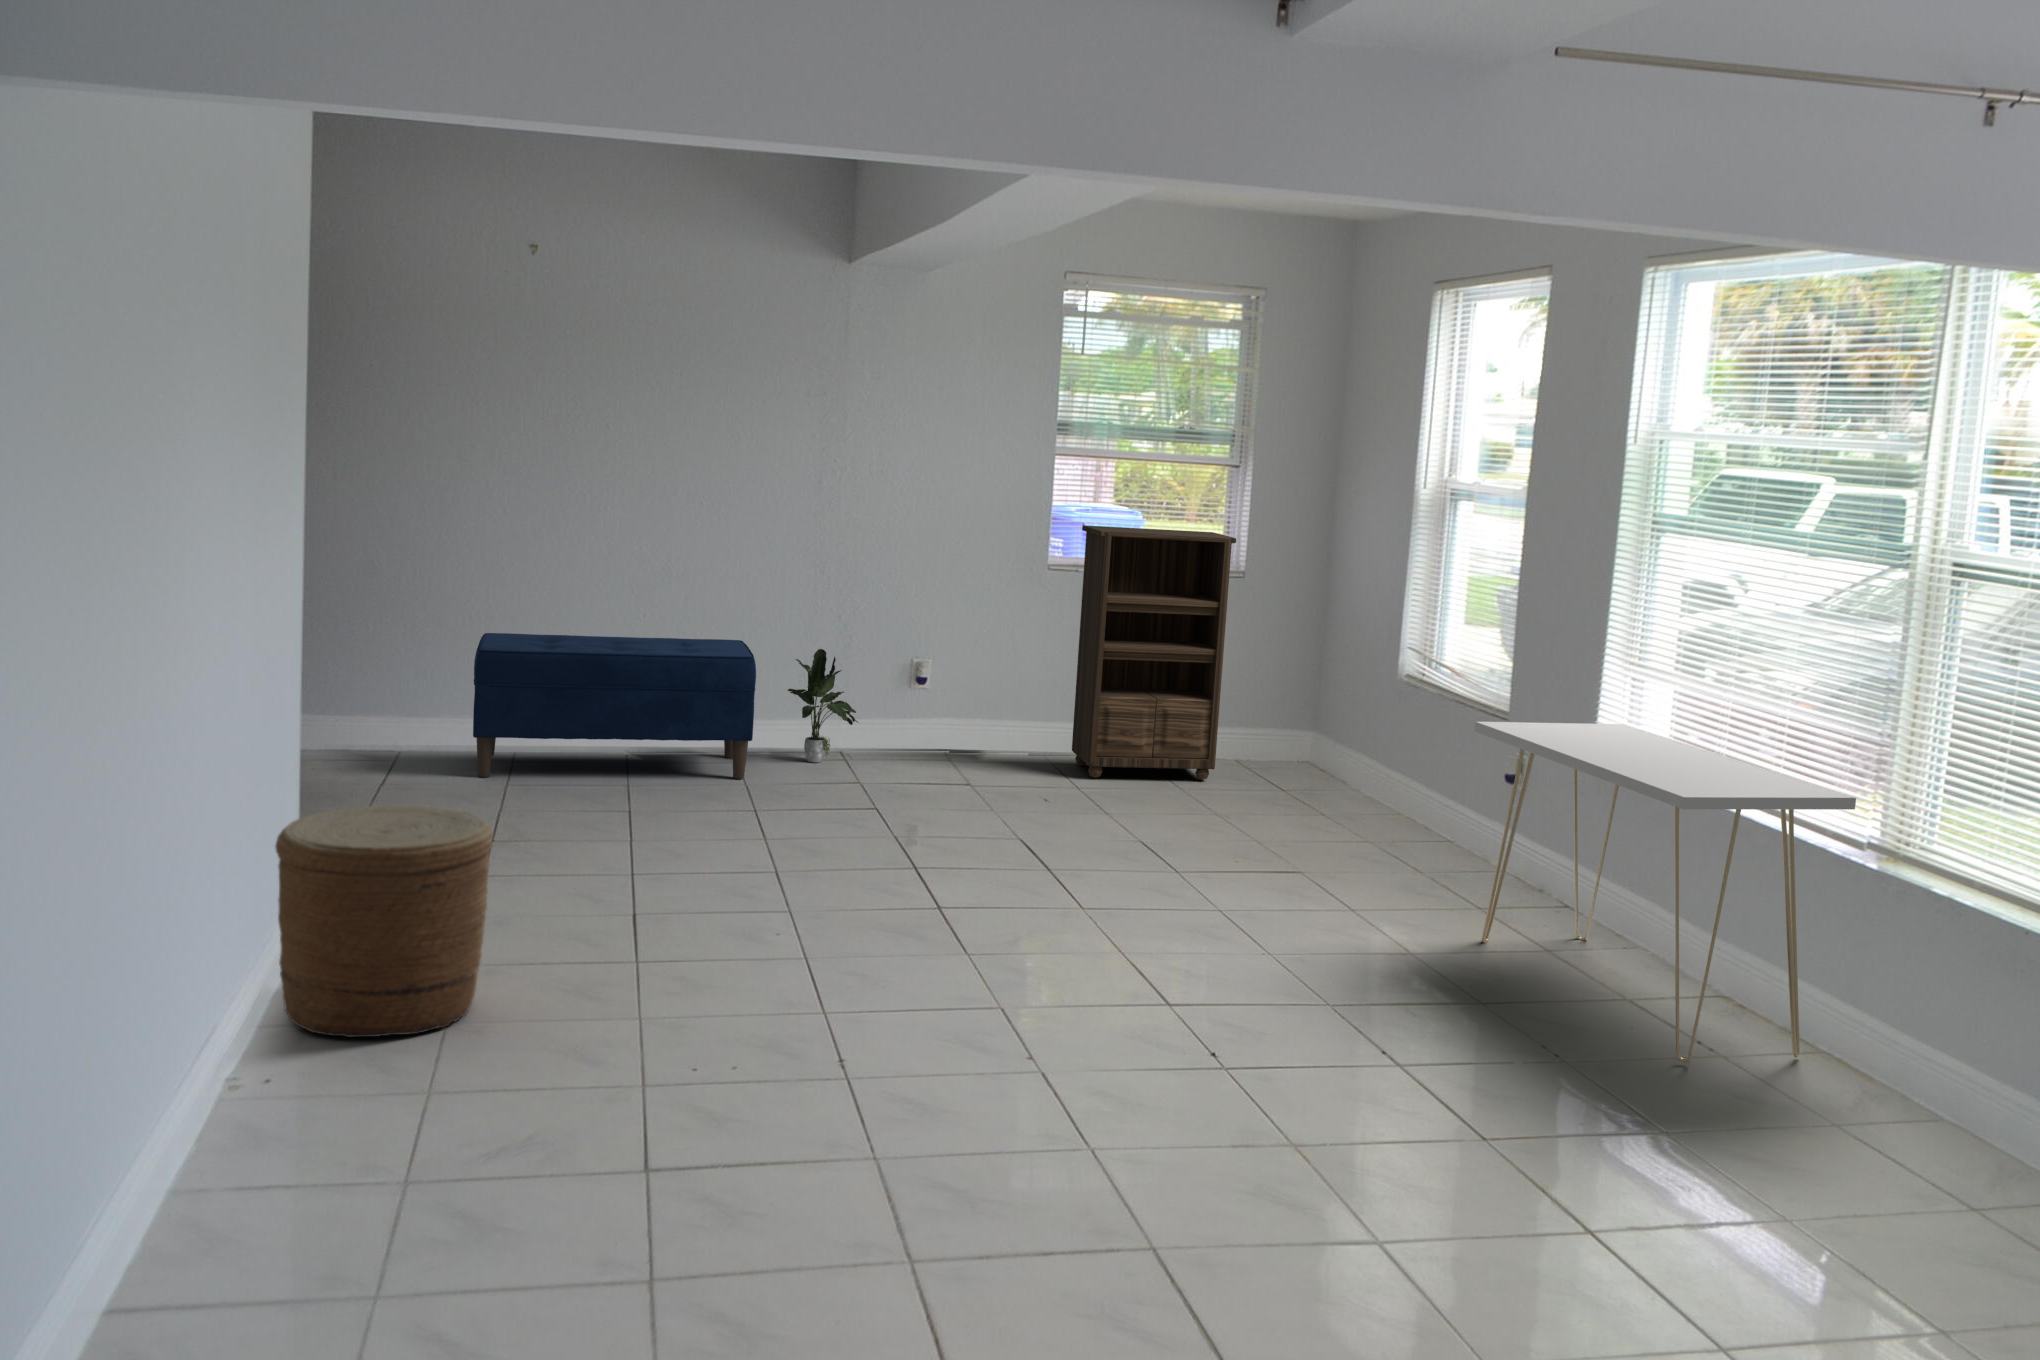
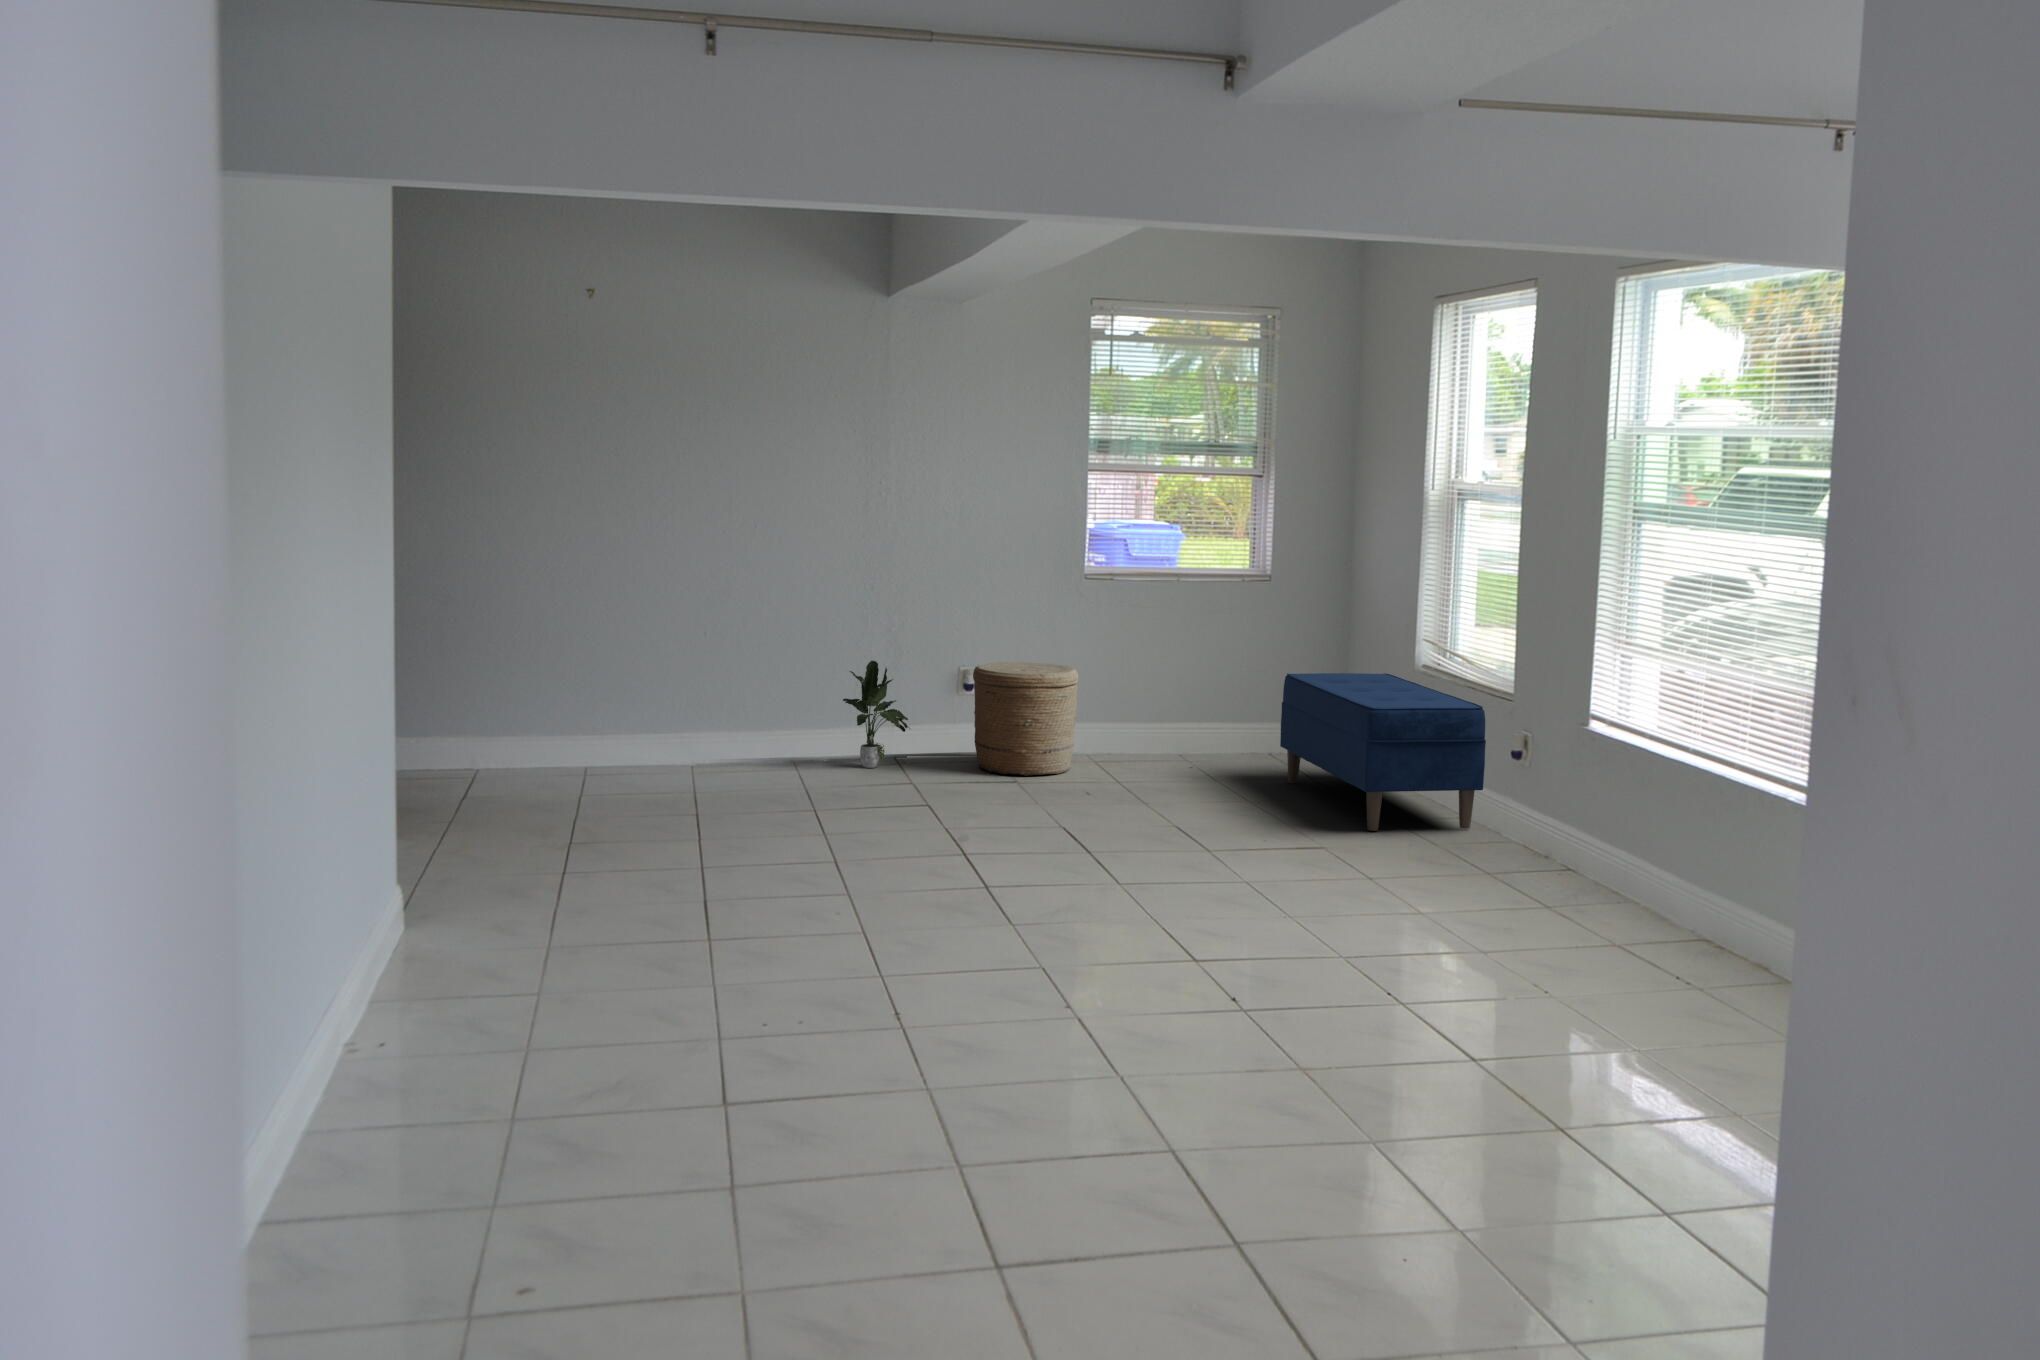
bookshelf: present [1072,525,1236,780] -> none [1114,536,1261,774]
bench: present [473,633,756,779] -> present [1280,673,1486,831]
console table: present [1475,722,1856,1063] -> none [1474,698,1809,995]
woven basket: present [275,805,493,1037] -> present [973,662,1079,776]

